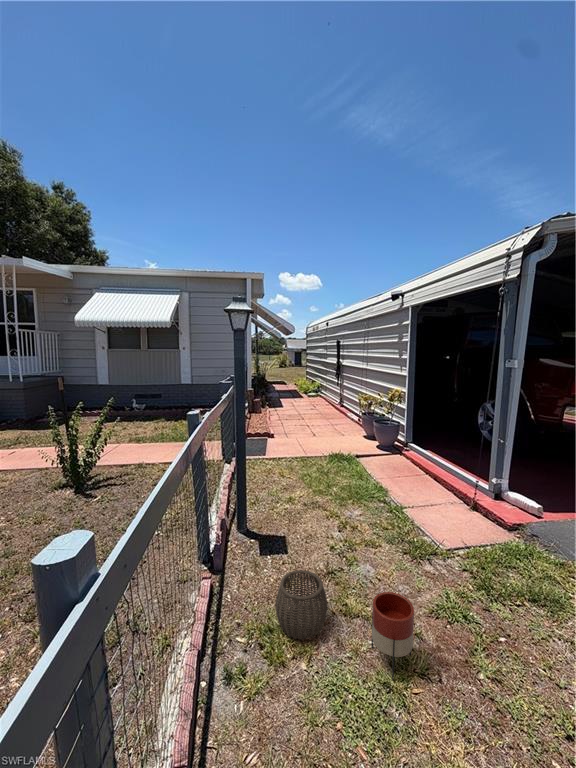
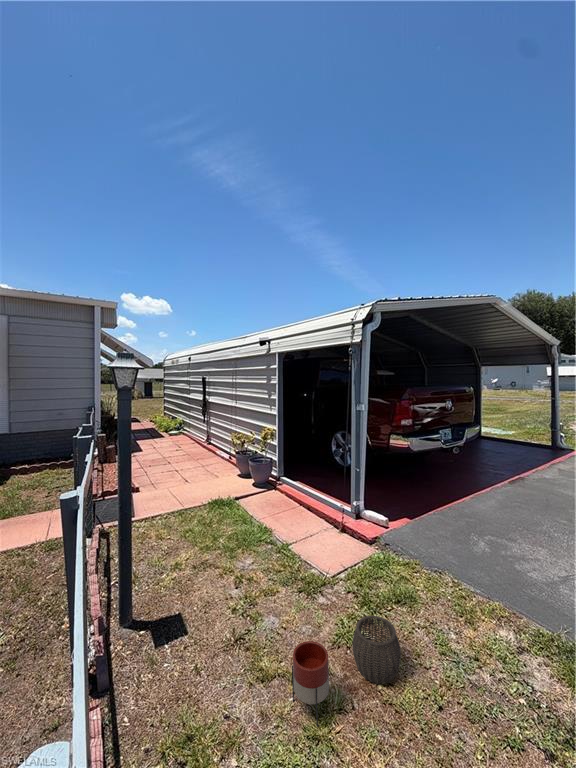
woven basket: present [275,570,328,640] -> present [352,616,401,684]

